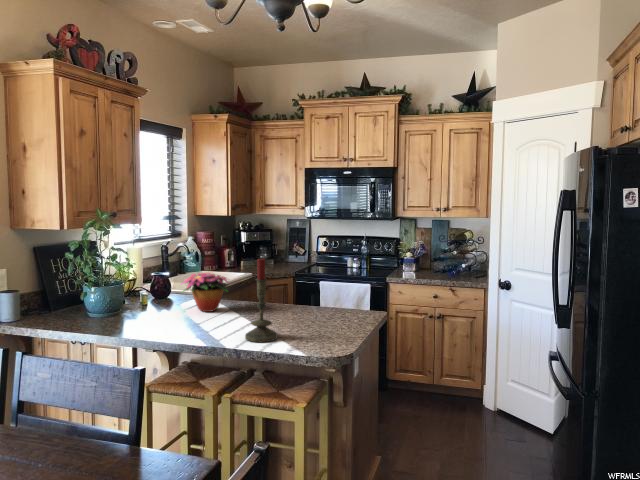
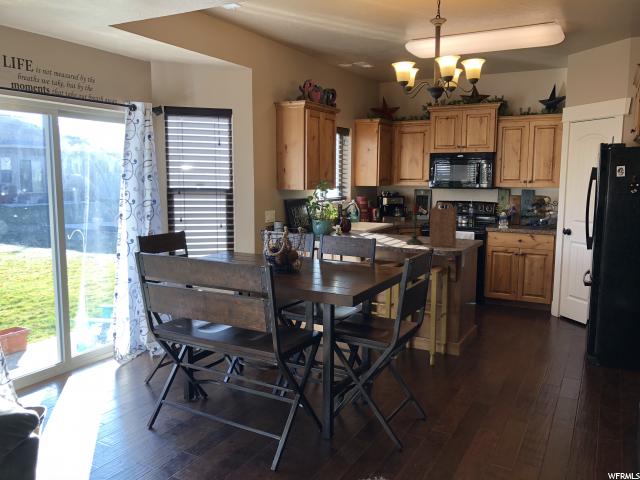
cutting board: none [288,261,340,351] -> present [429,203,457,247]
flower arrangement: present [181,273,228,312] -> none [364,214,396,236]

